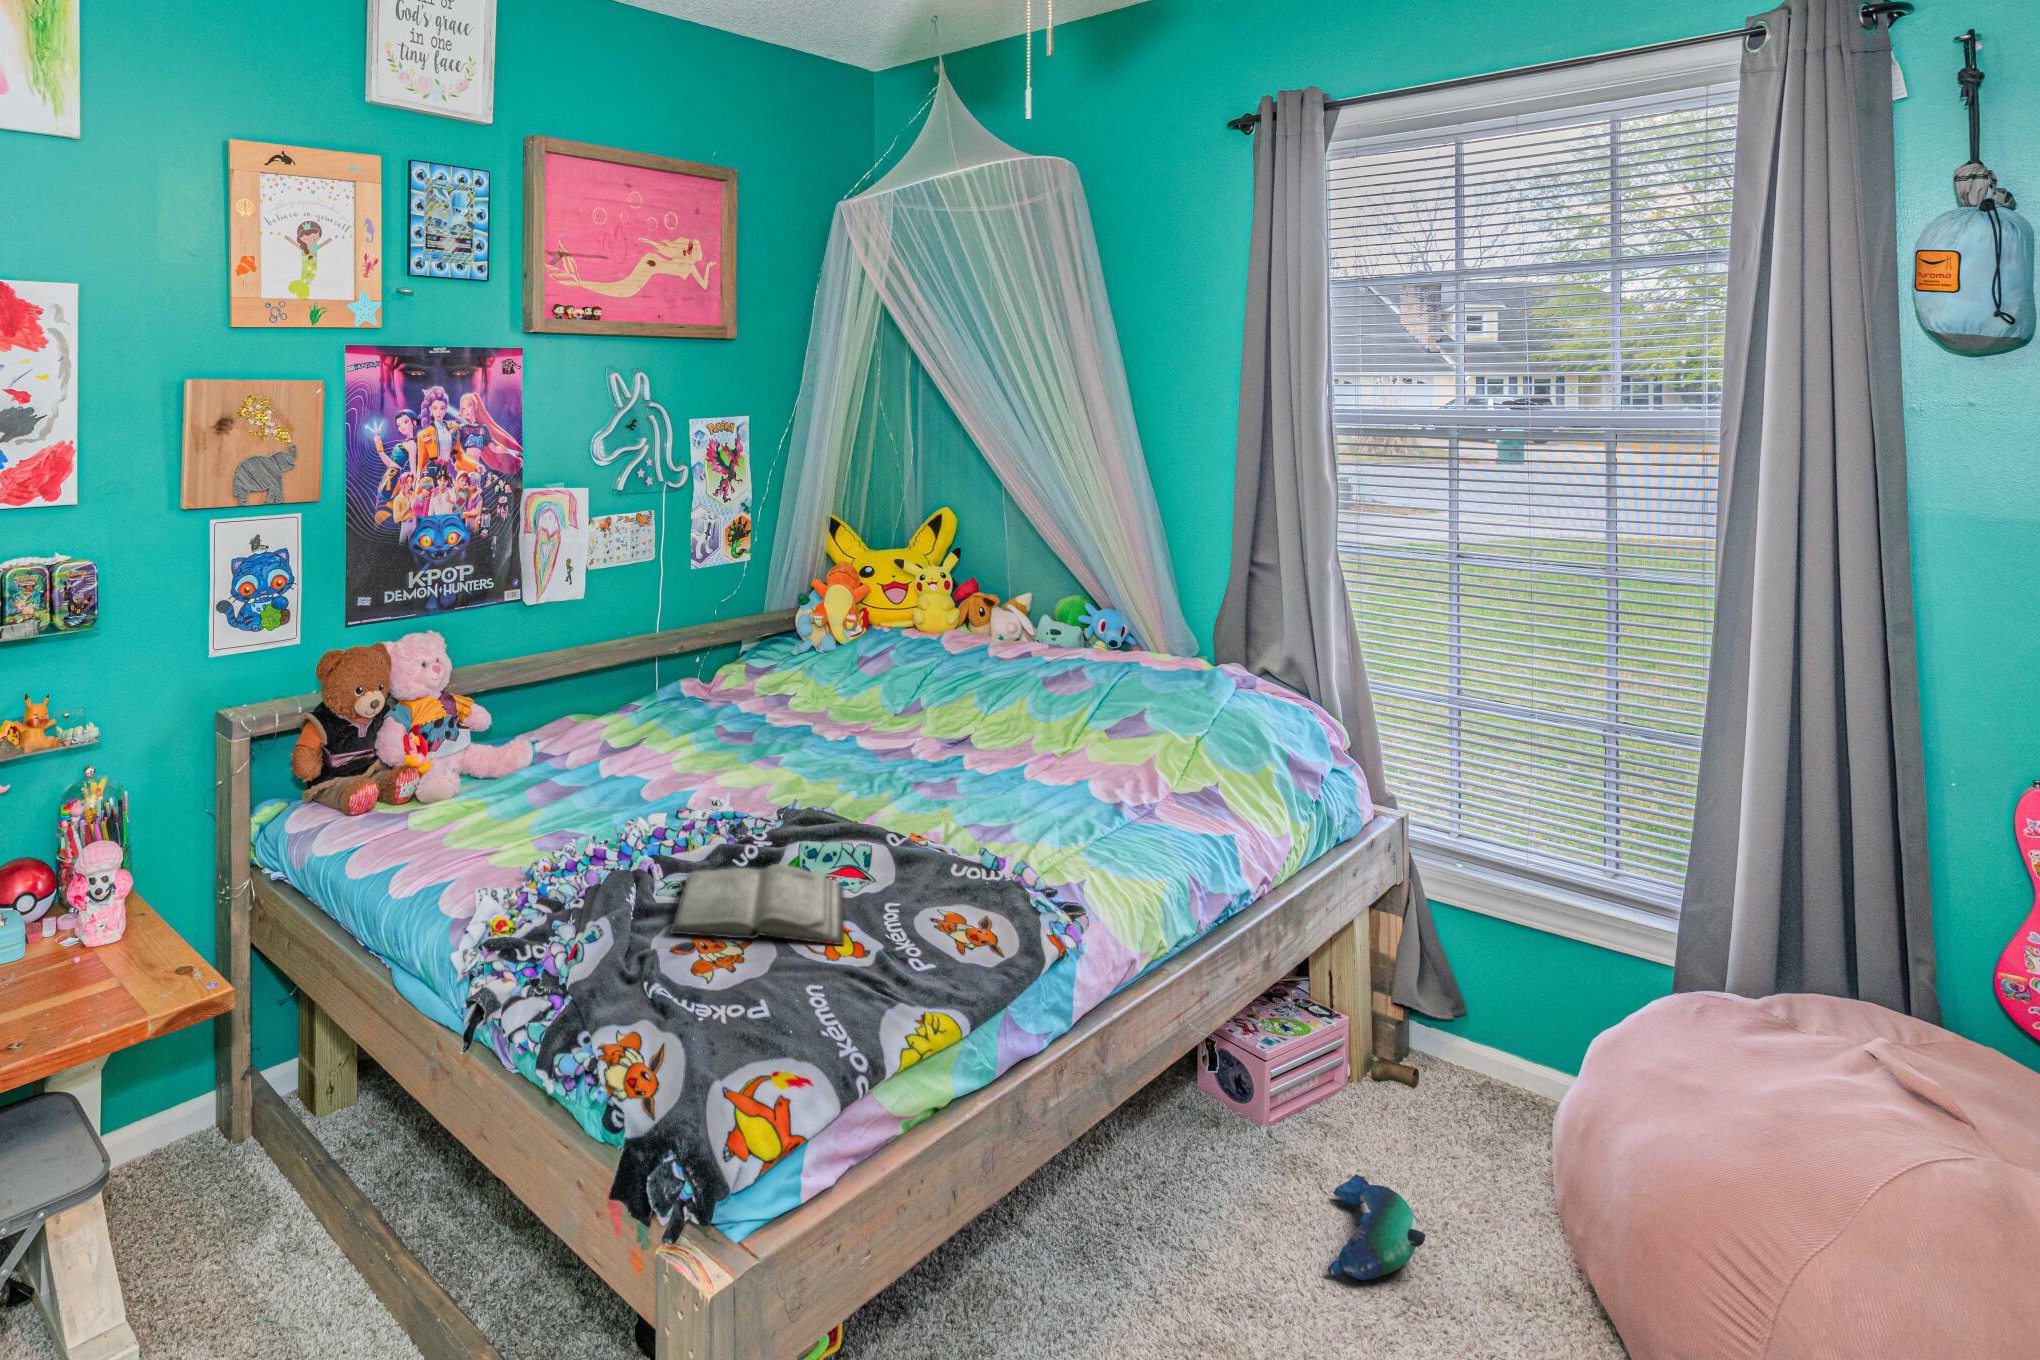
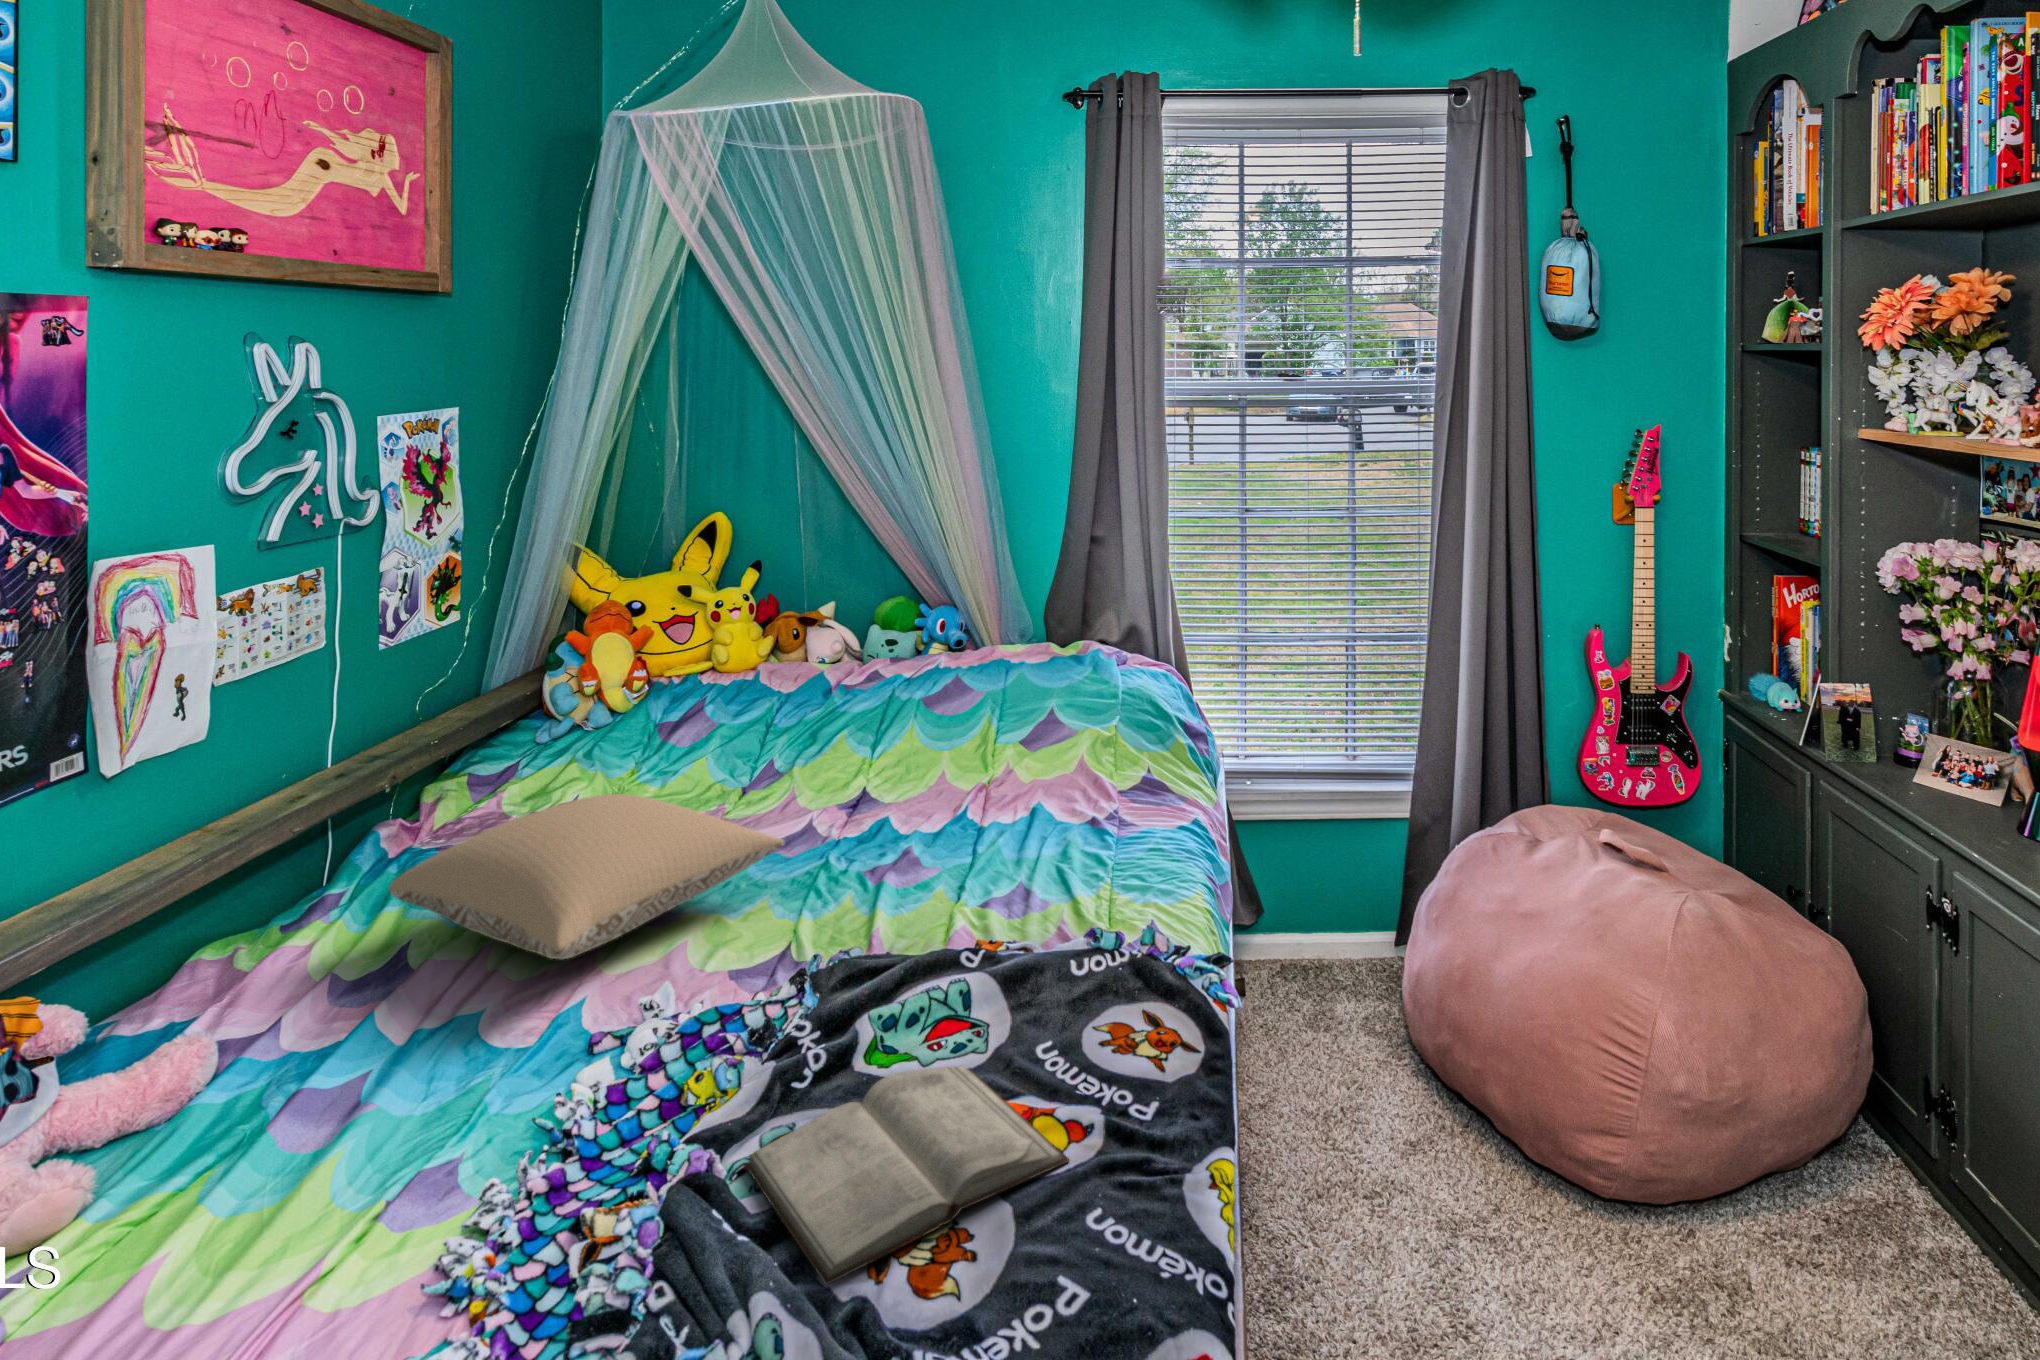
pillow: none [631,674,843,759] -> present [390,794,784,959]
plush toy: present [1328,1174,1426,1280] -> none [1285,1123,1389,1240]

